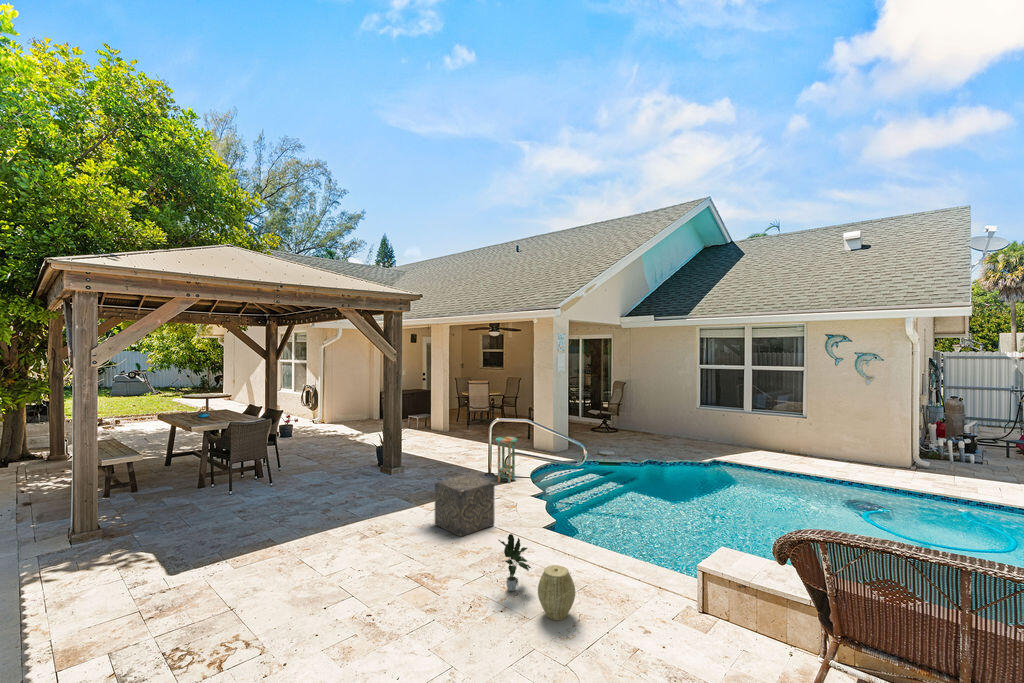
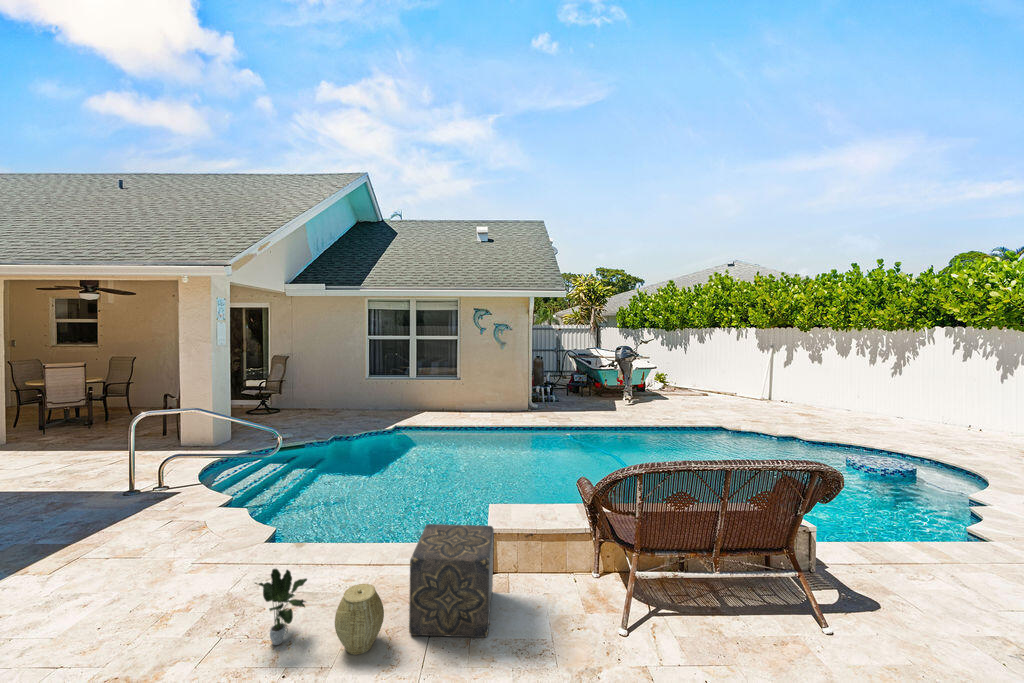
side table: present [496,437,517,483] -> none [144,435,182,500]
ottoman: present [435,474,495,537] -> present [409,524,494,638]

